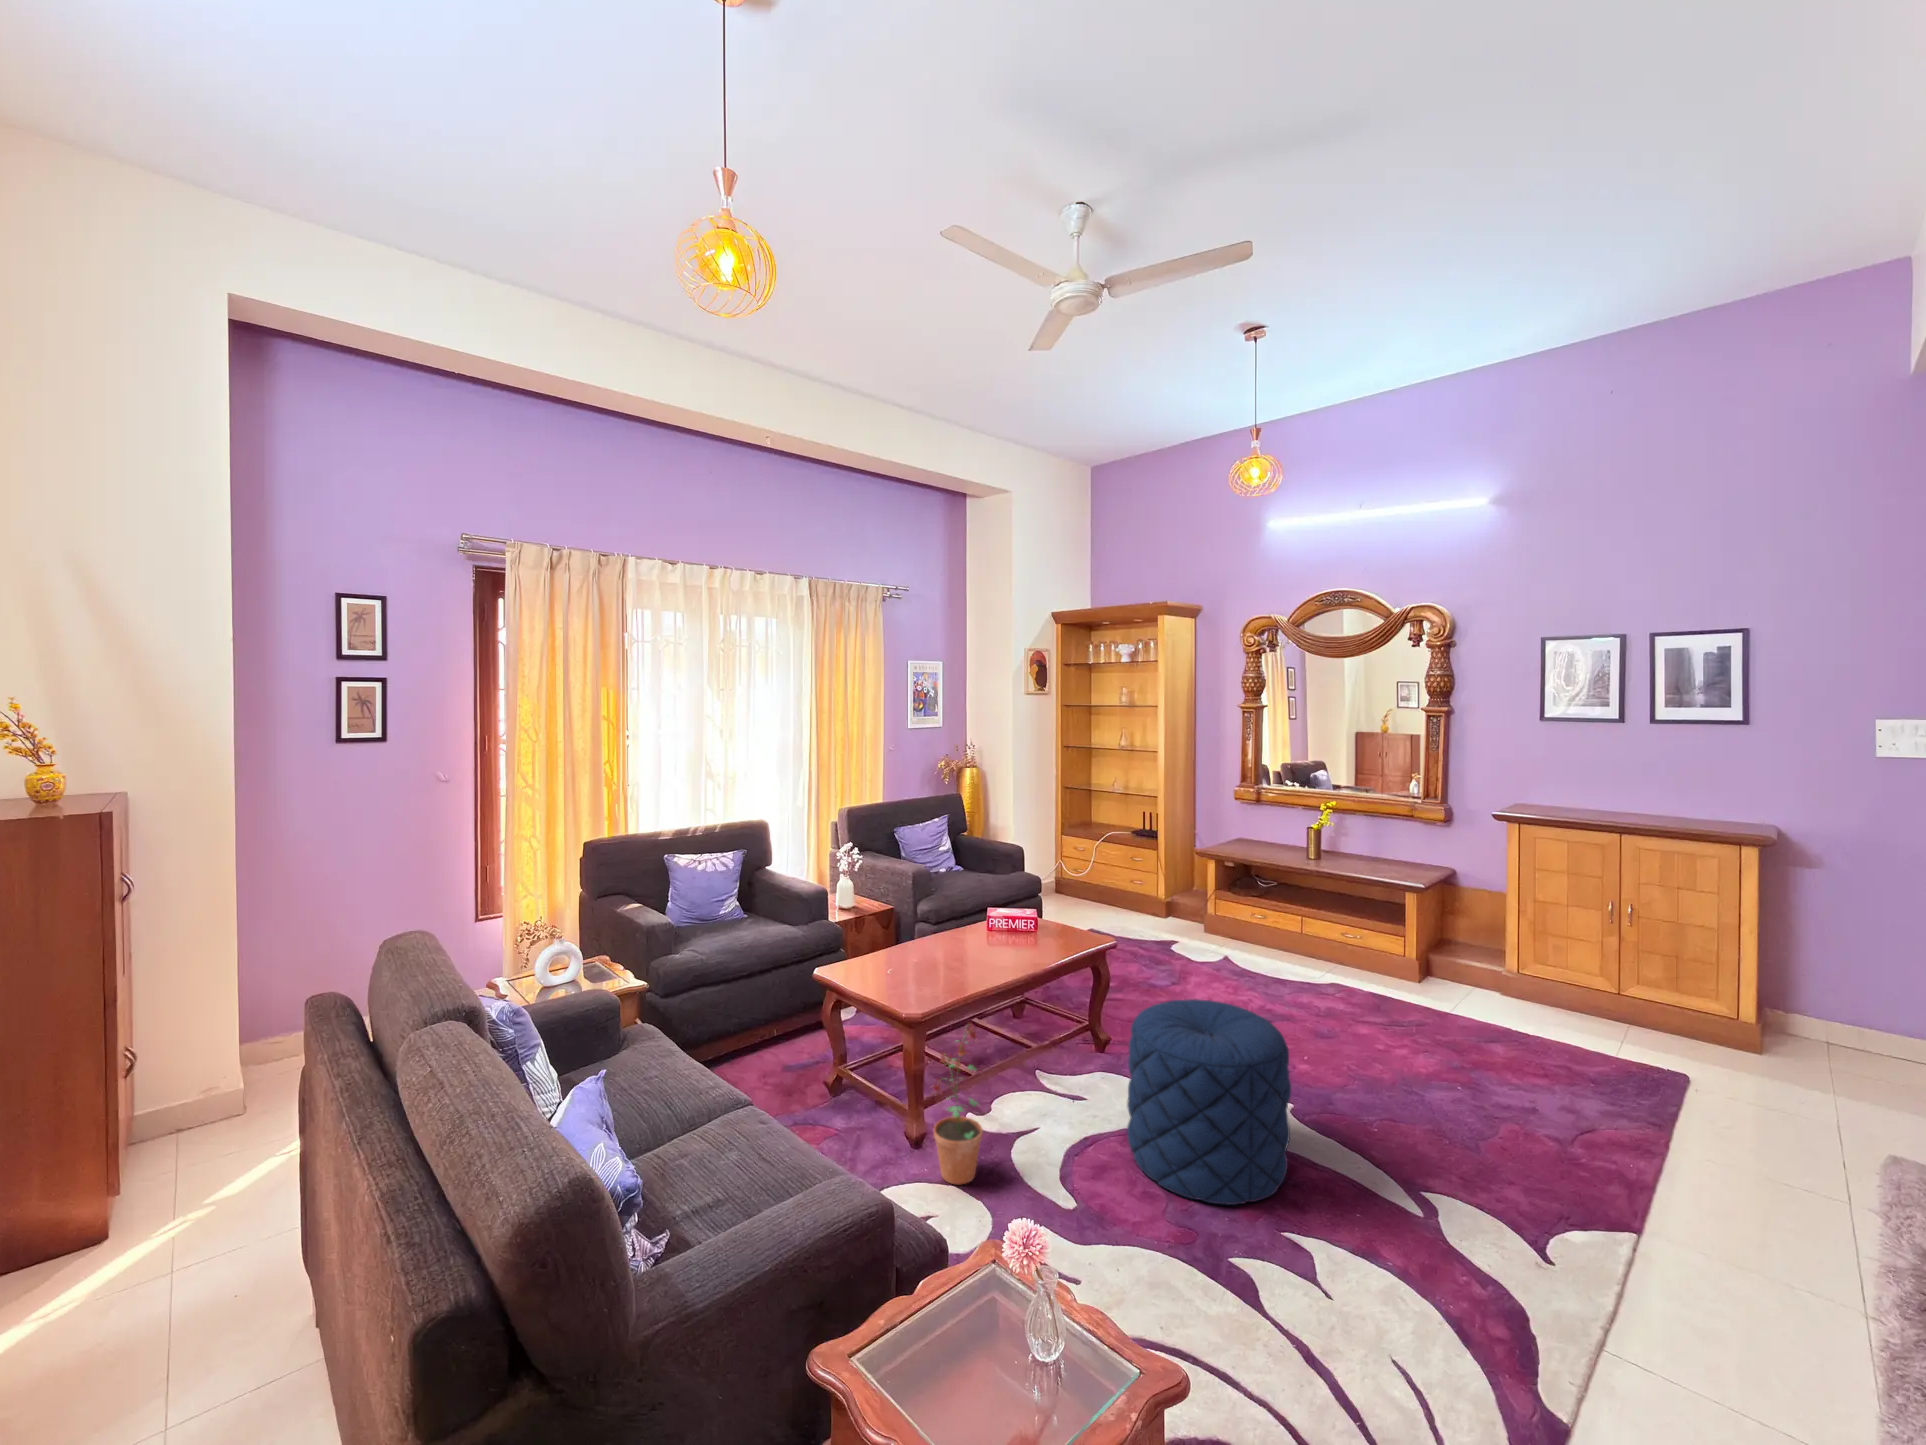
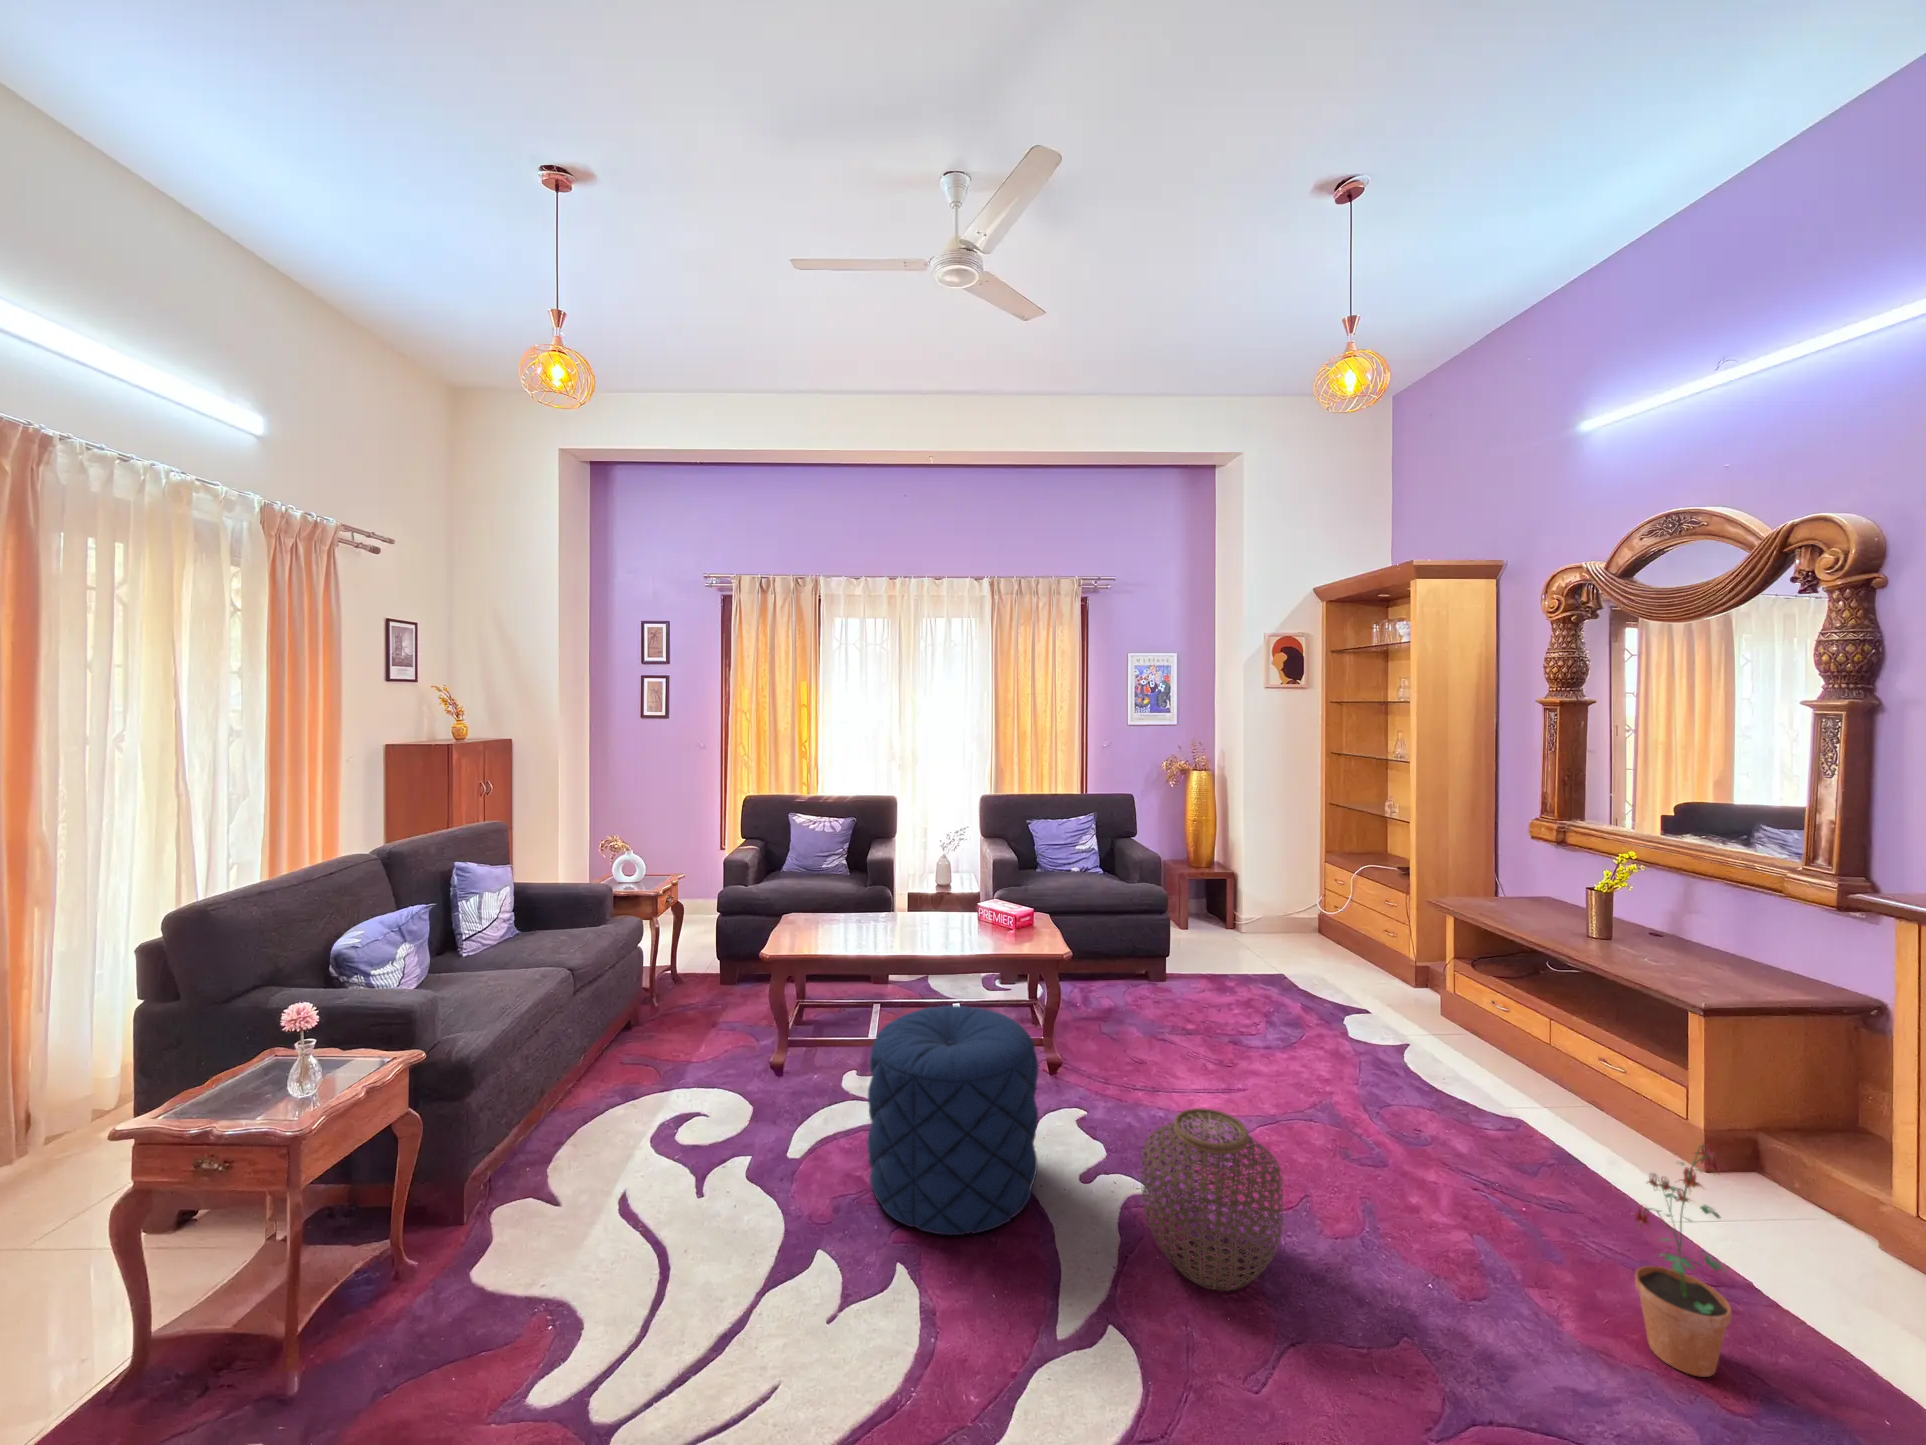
woven basket: none [1337,1021,1449,1146] -> present [1142,1108,1283,1291]
potted plant: present [934,1022,982,1185] -> present [1633,1144,1731,1377]

